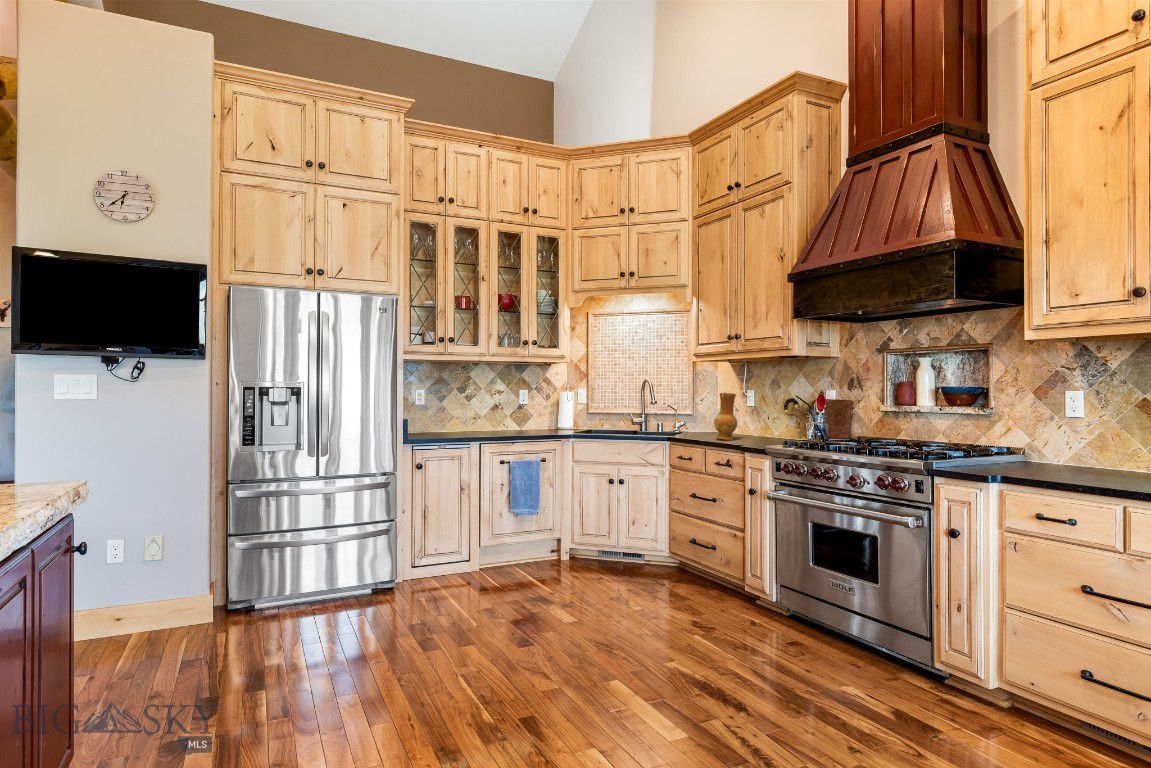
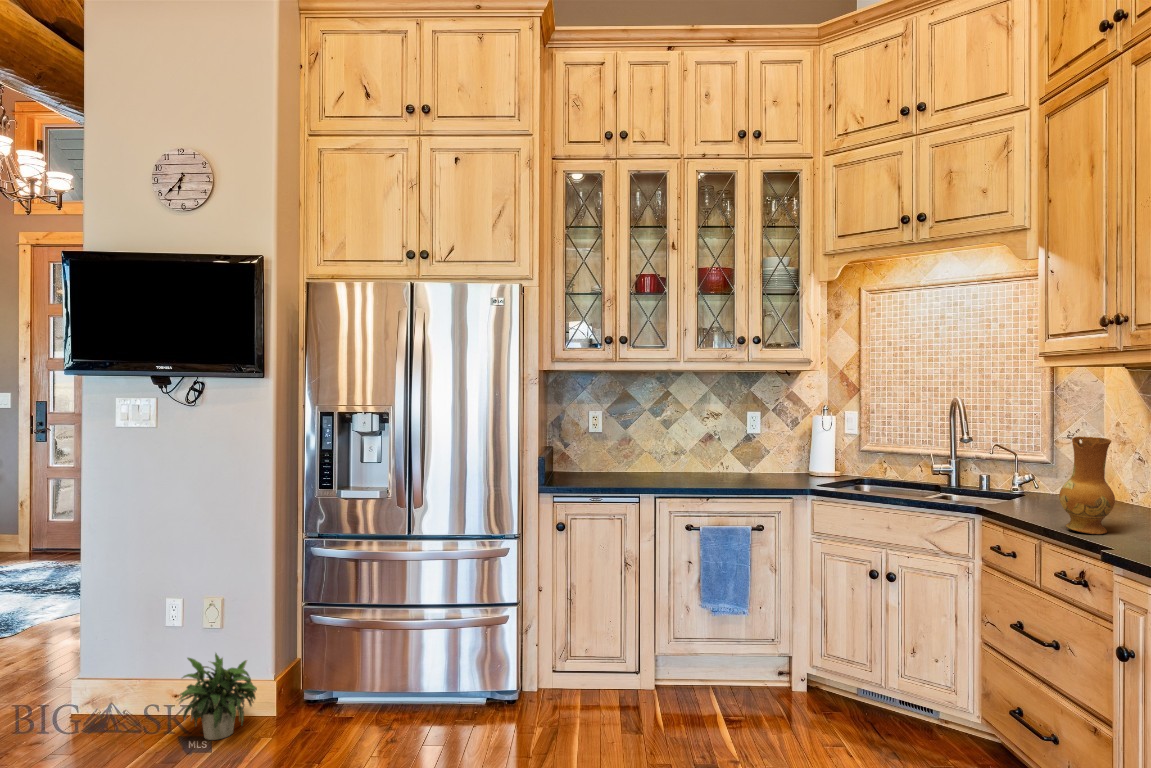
potted plant: none [133,579,209,644] -> present [179,653,257,740]

